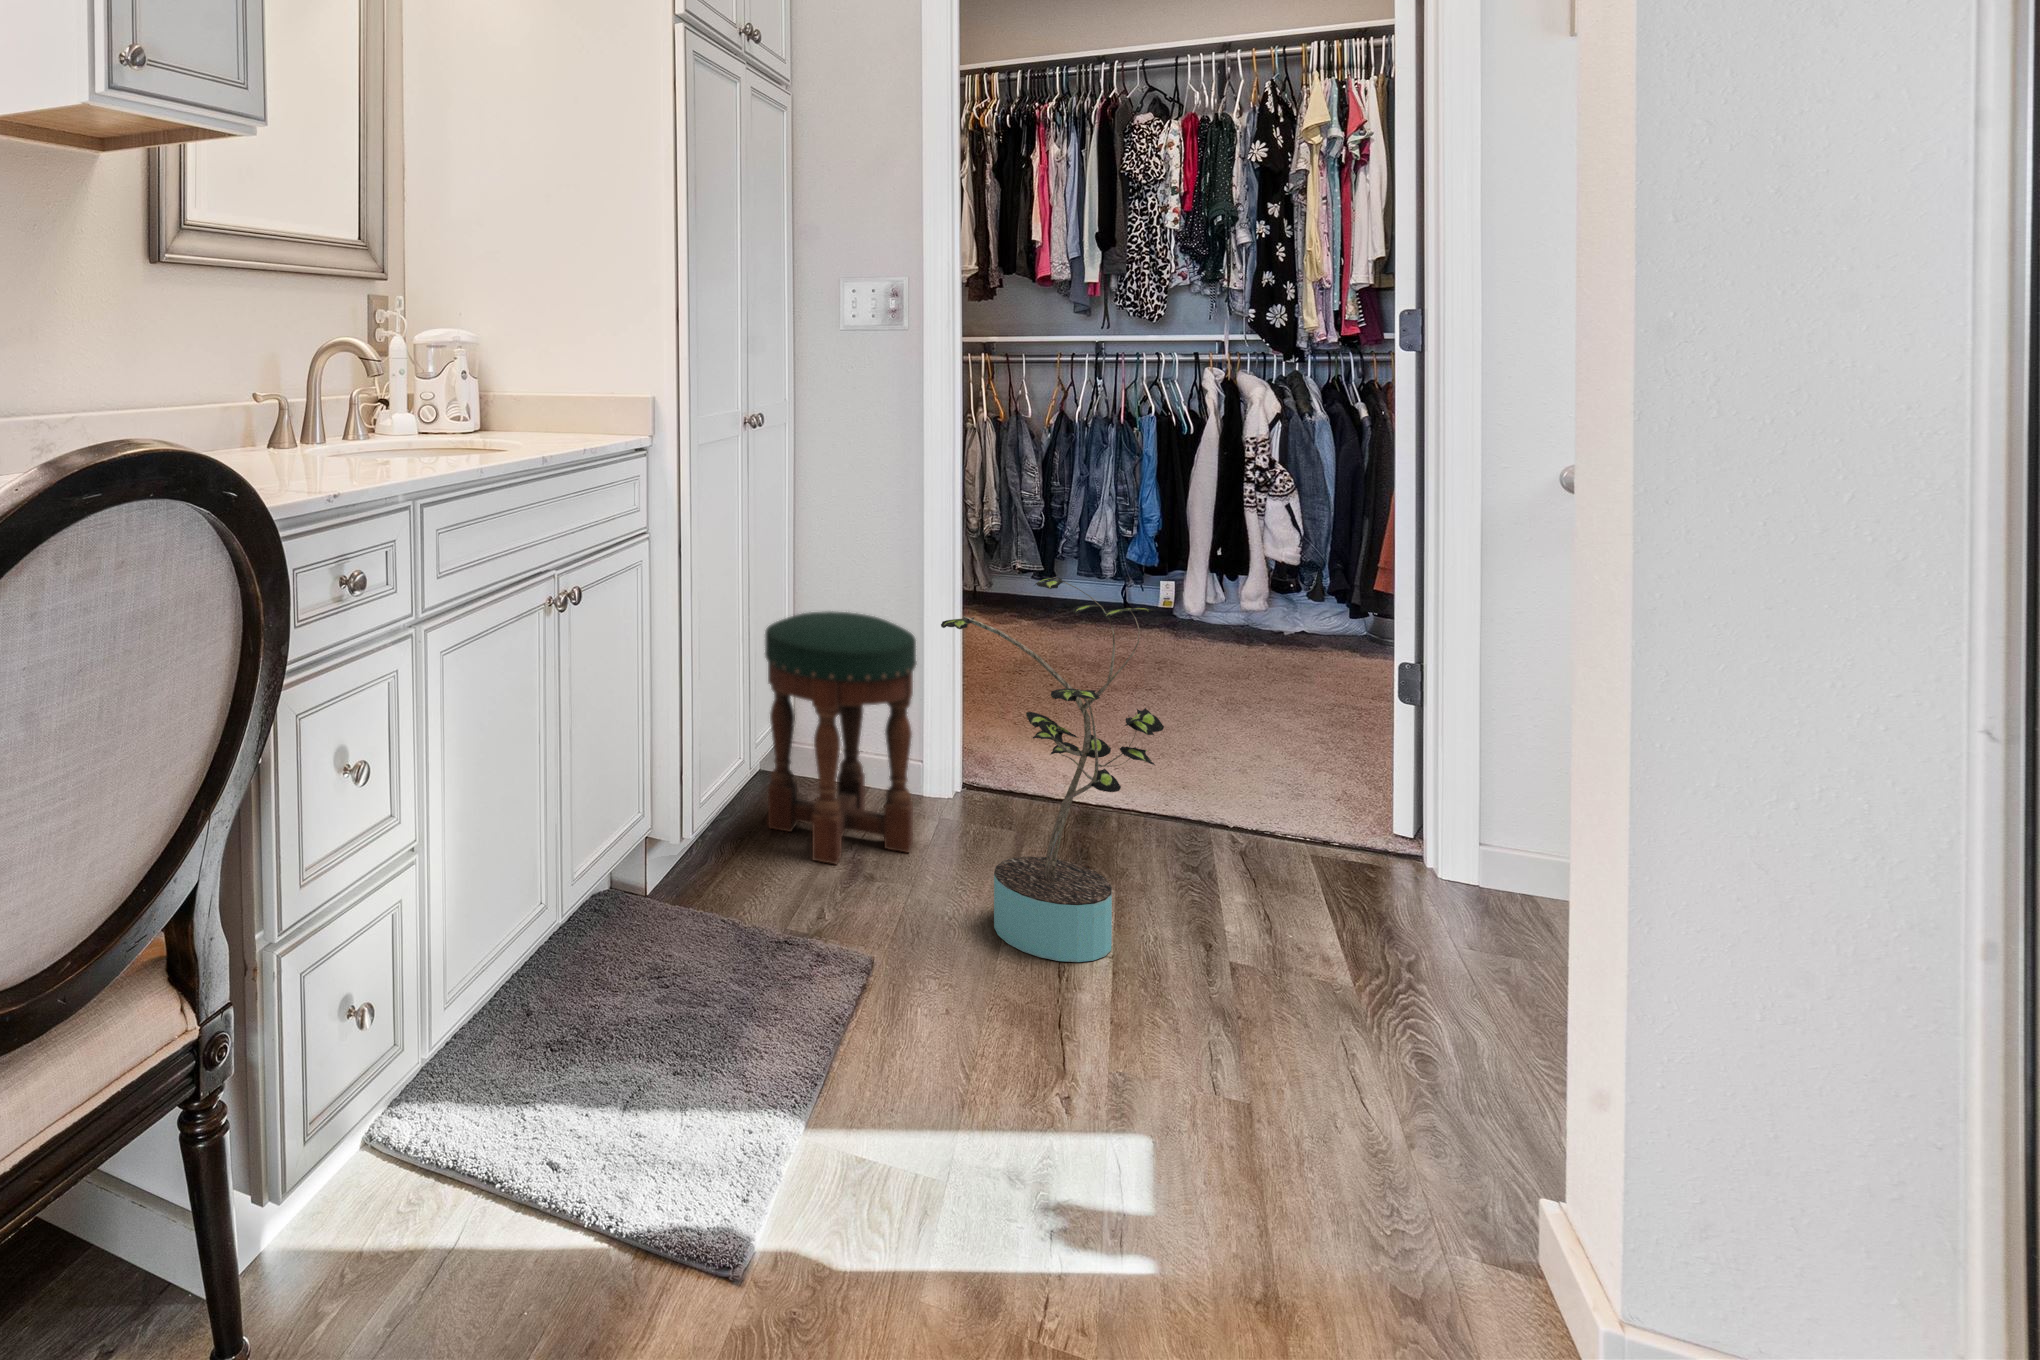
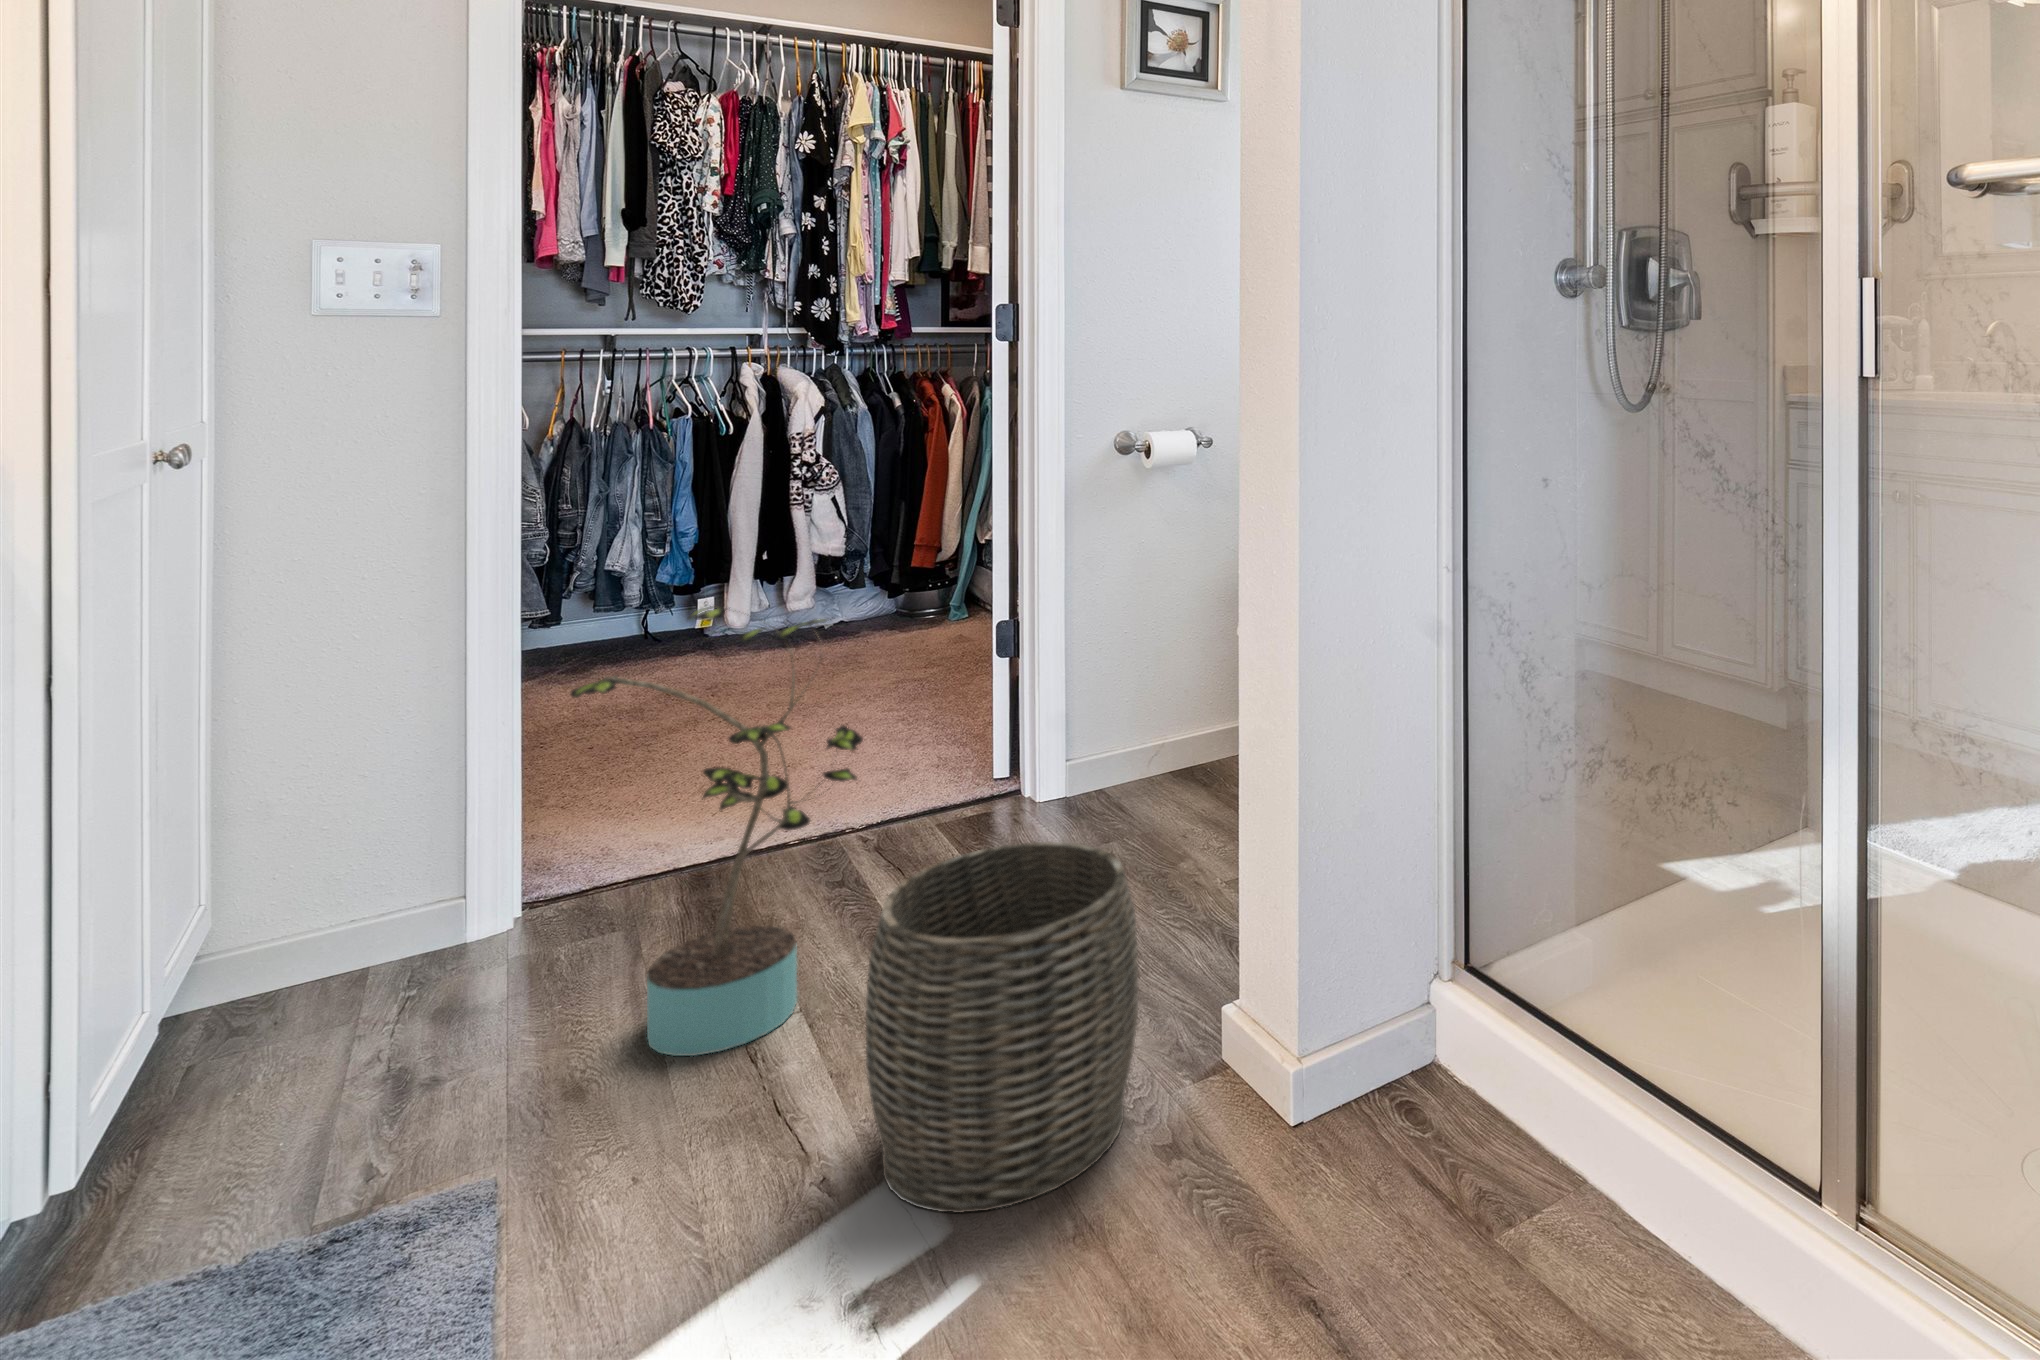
stool: present [765,611,916,864] -> none [207,715,493,1093]
woven basket: none [1101,863,1396,1244] -> present [866,842,1138,1213]

